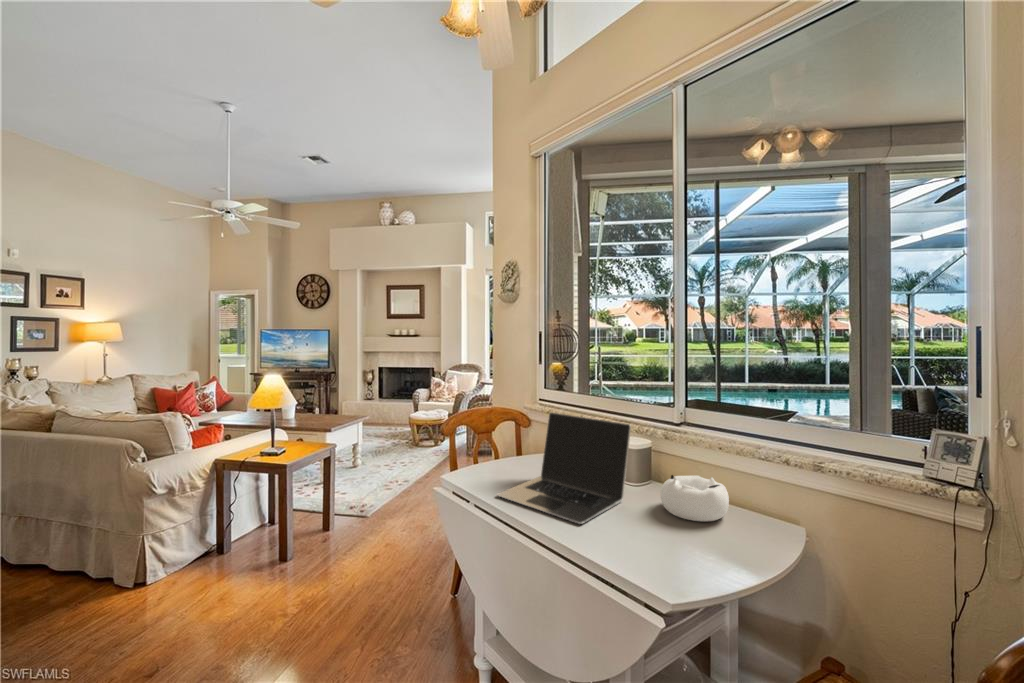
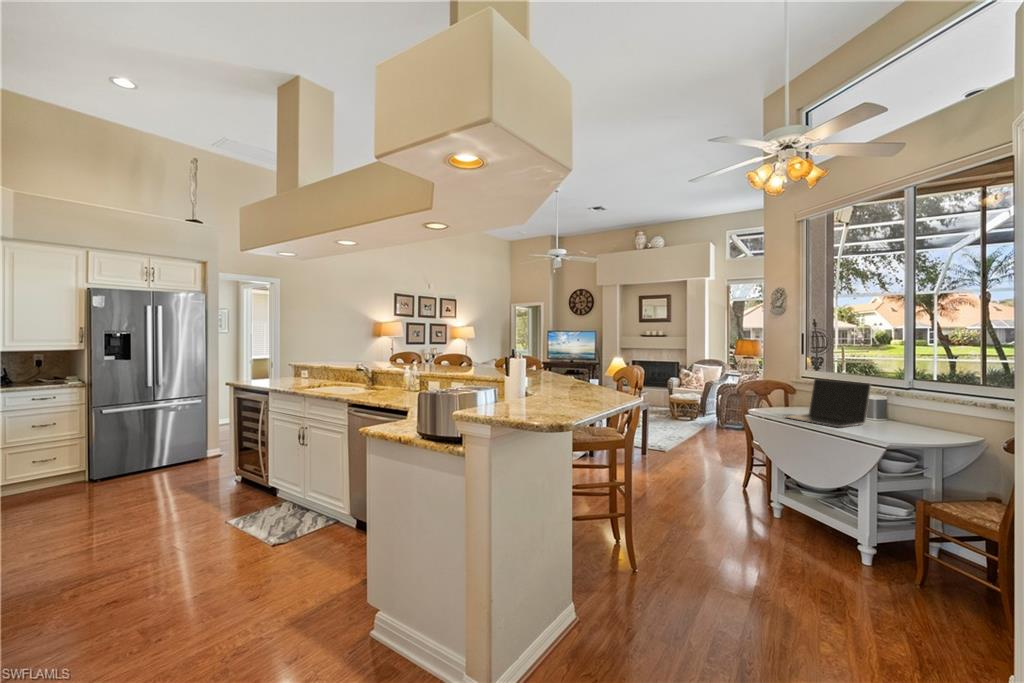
decorative bowl: present [661,475,729,521] -> none [890,410,936,433]

